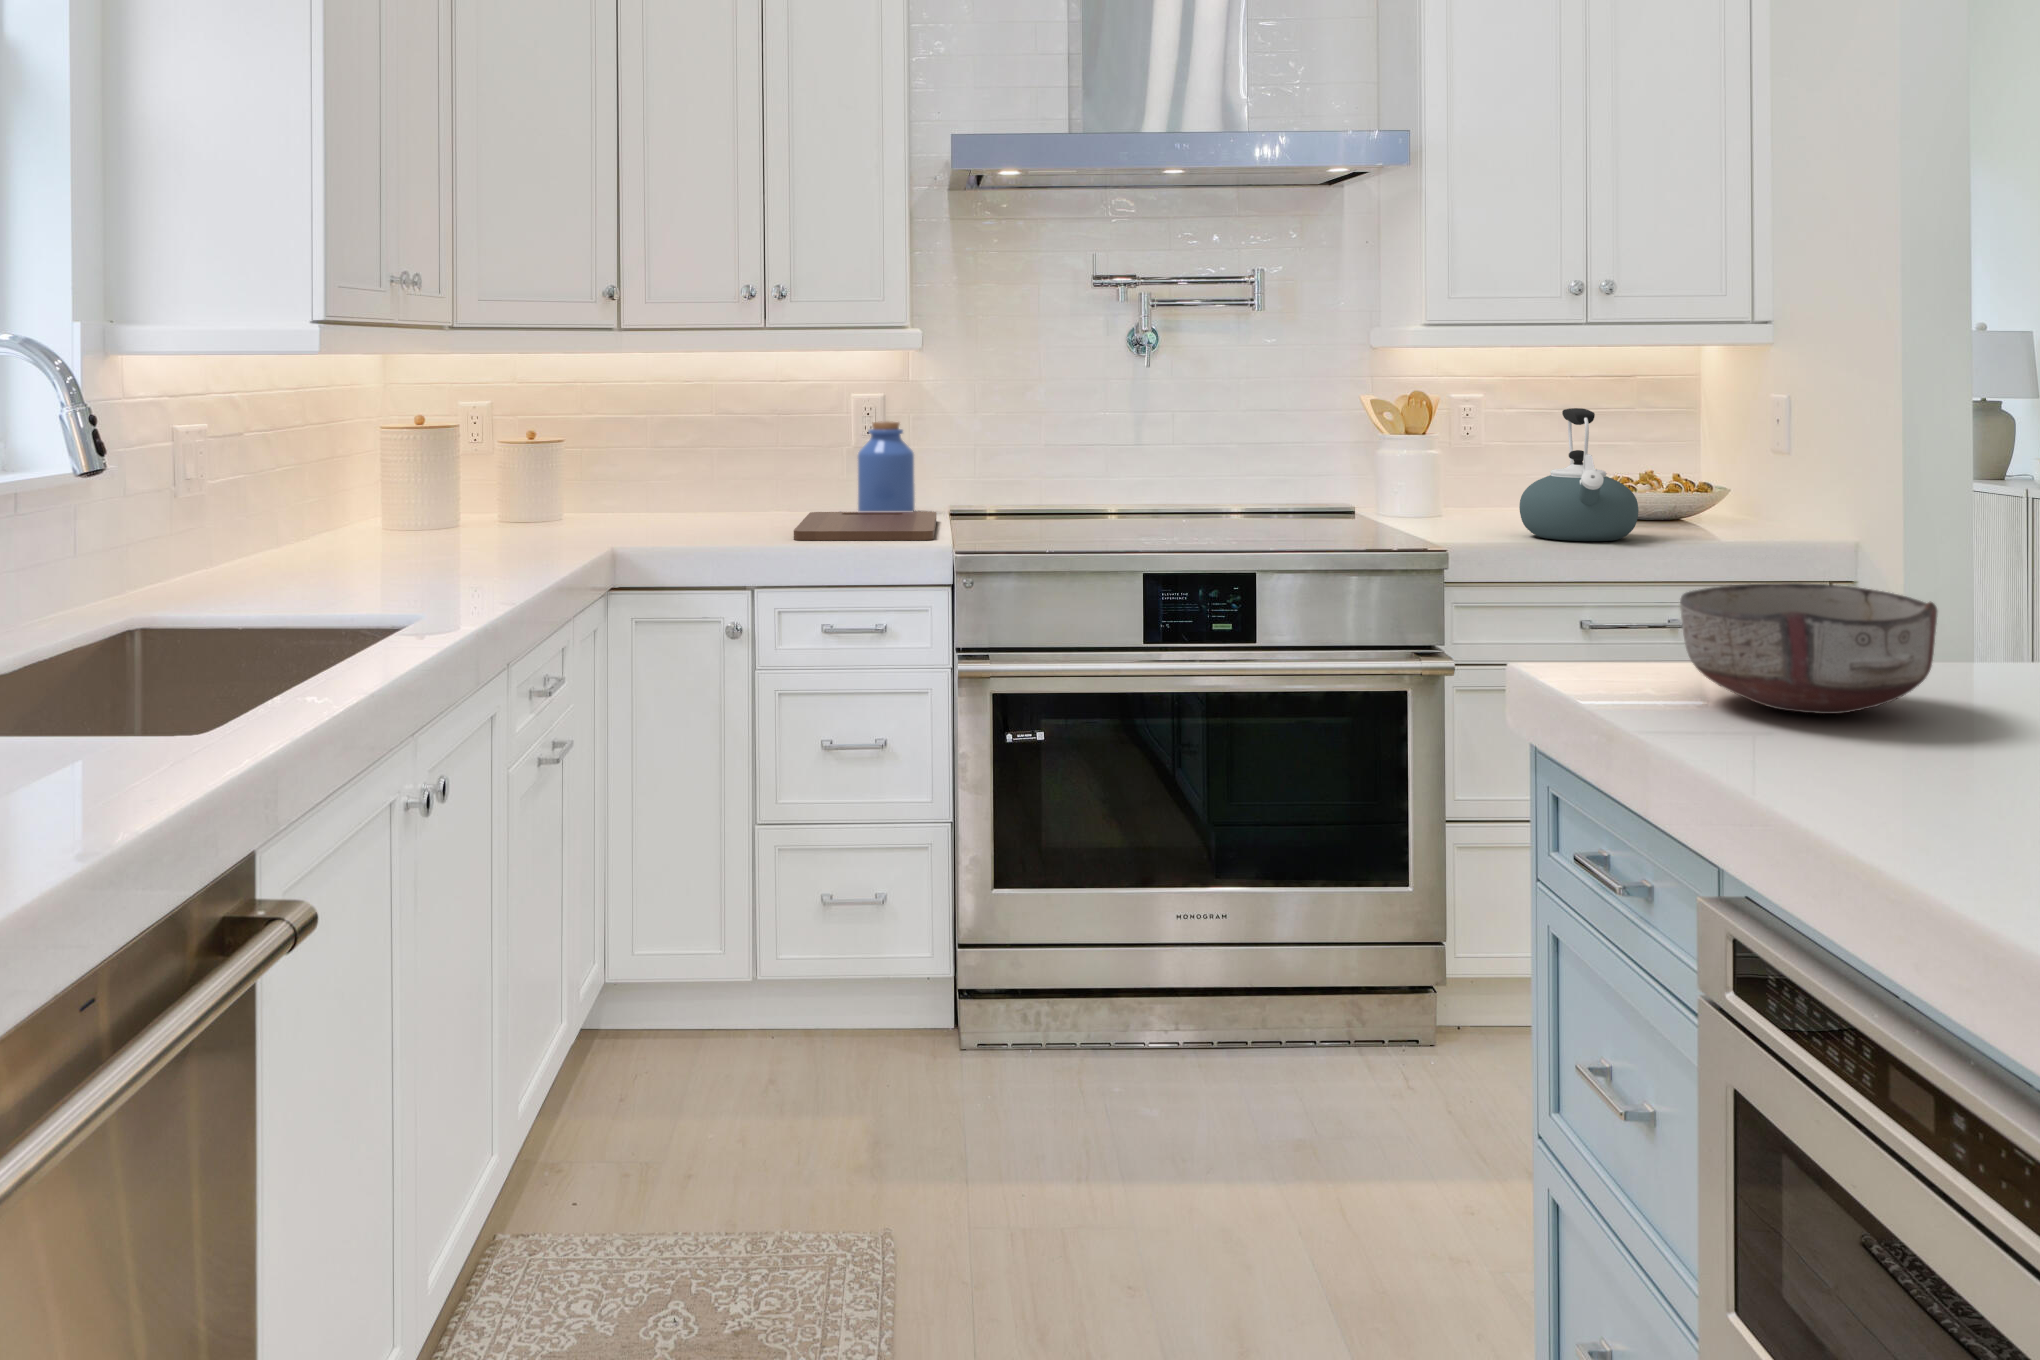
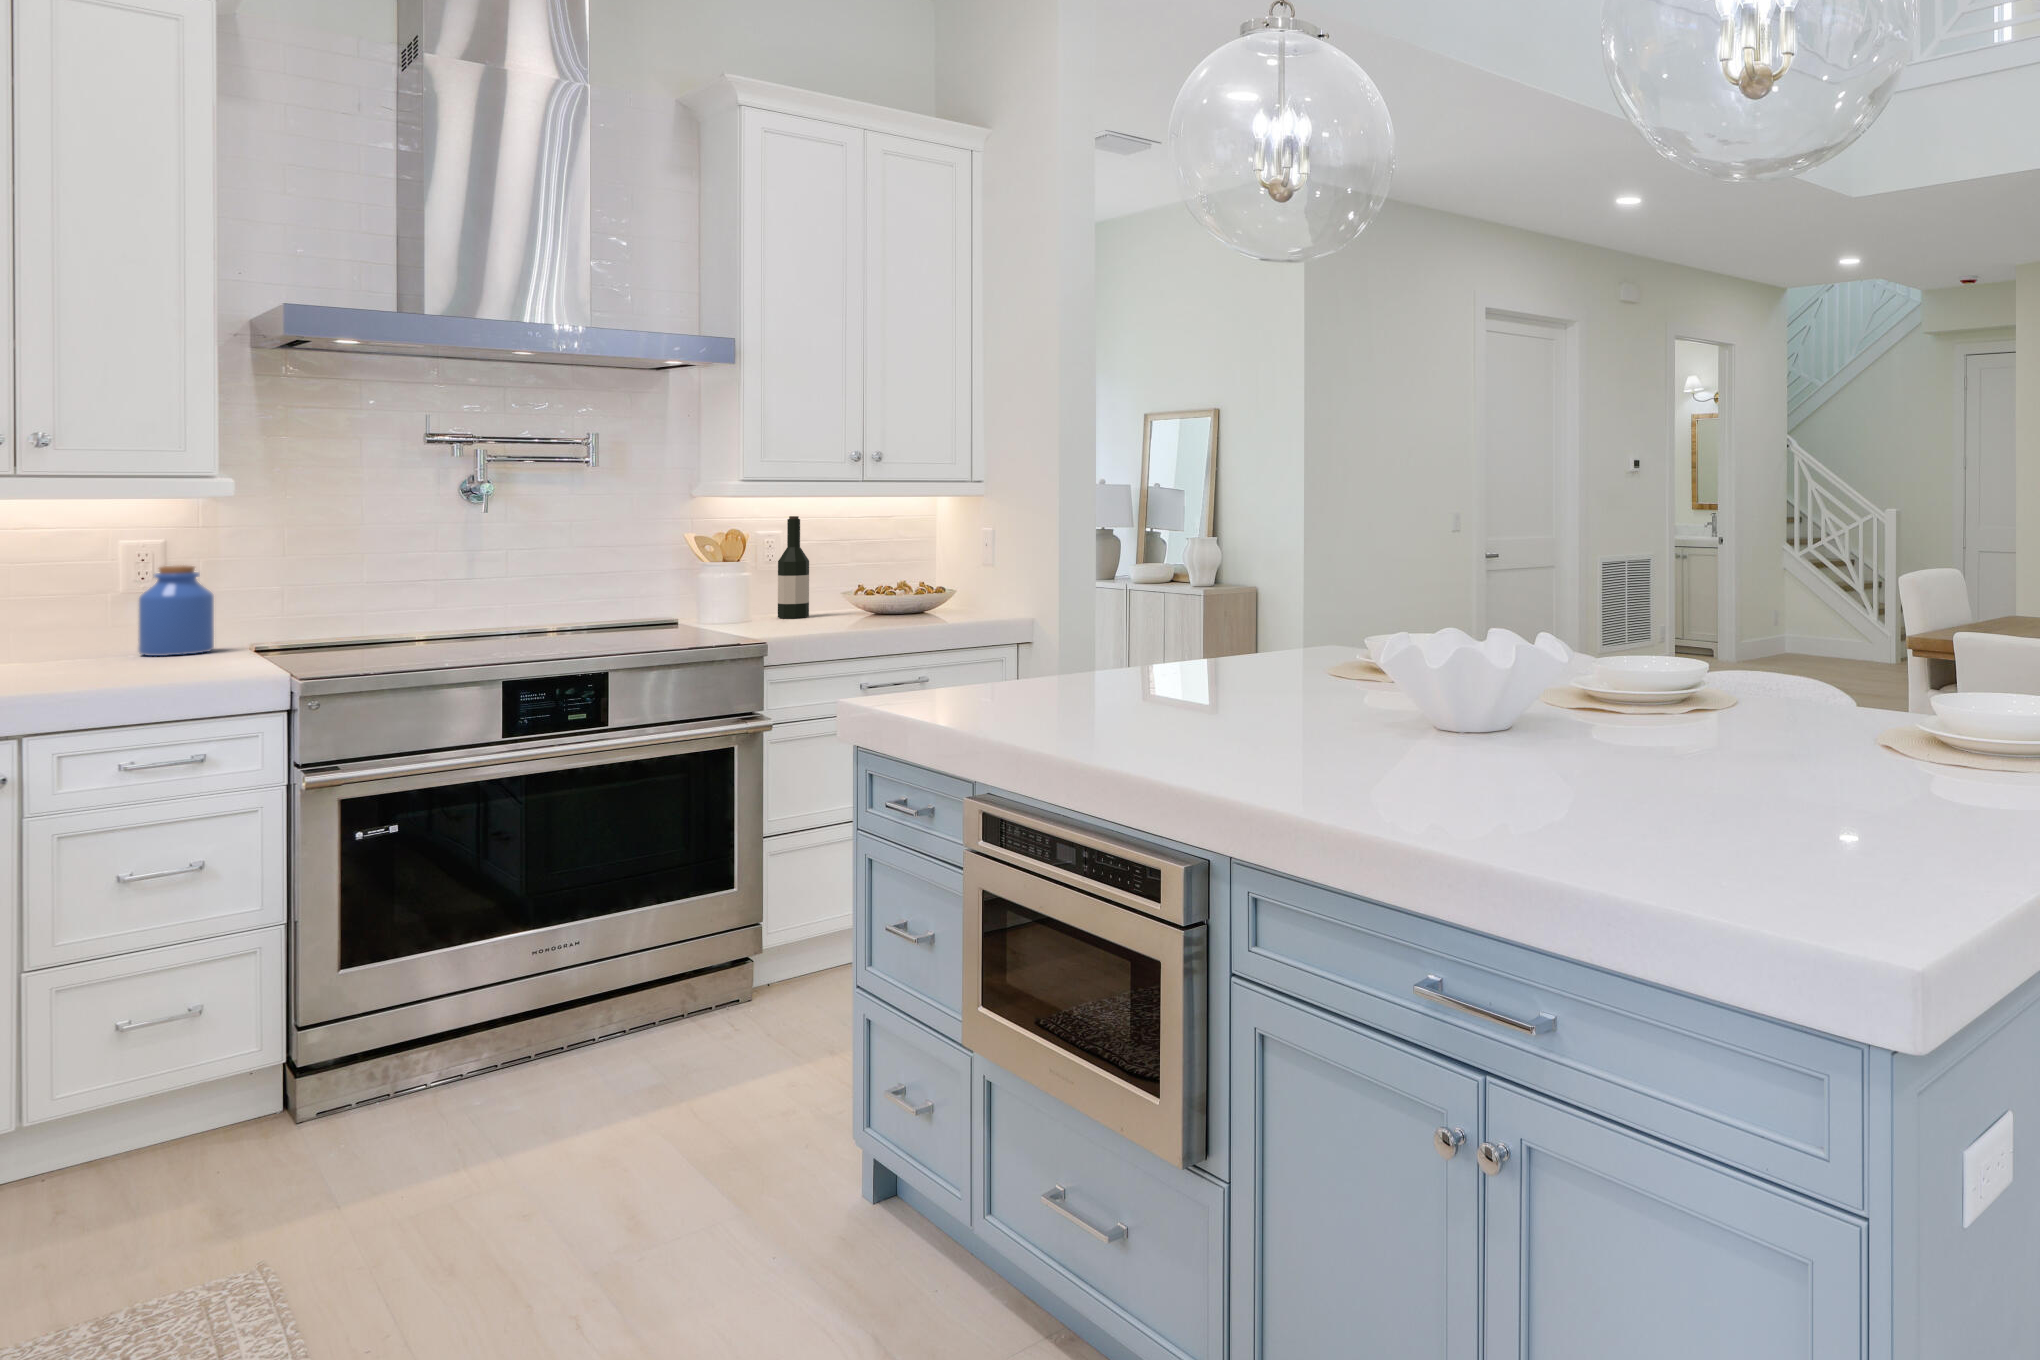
wine bottle: none [1478,374,1519,516] -> present [778,516,809,618]
kettle: present [1519,408,1639,541] -> none [815,540,899,631]
cutting board: present [794,512,936,540] -> none [82,647,266,683]
ceramic bowl: present [1680,583,1937,714] -> none [950,634,1078,701]

